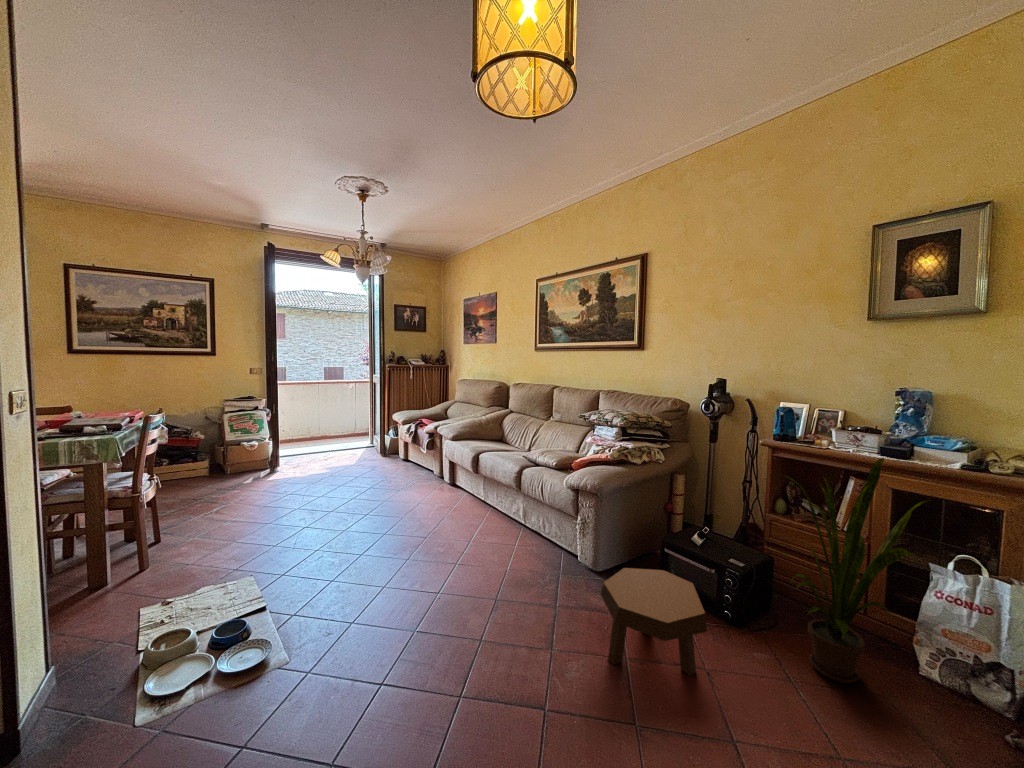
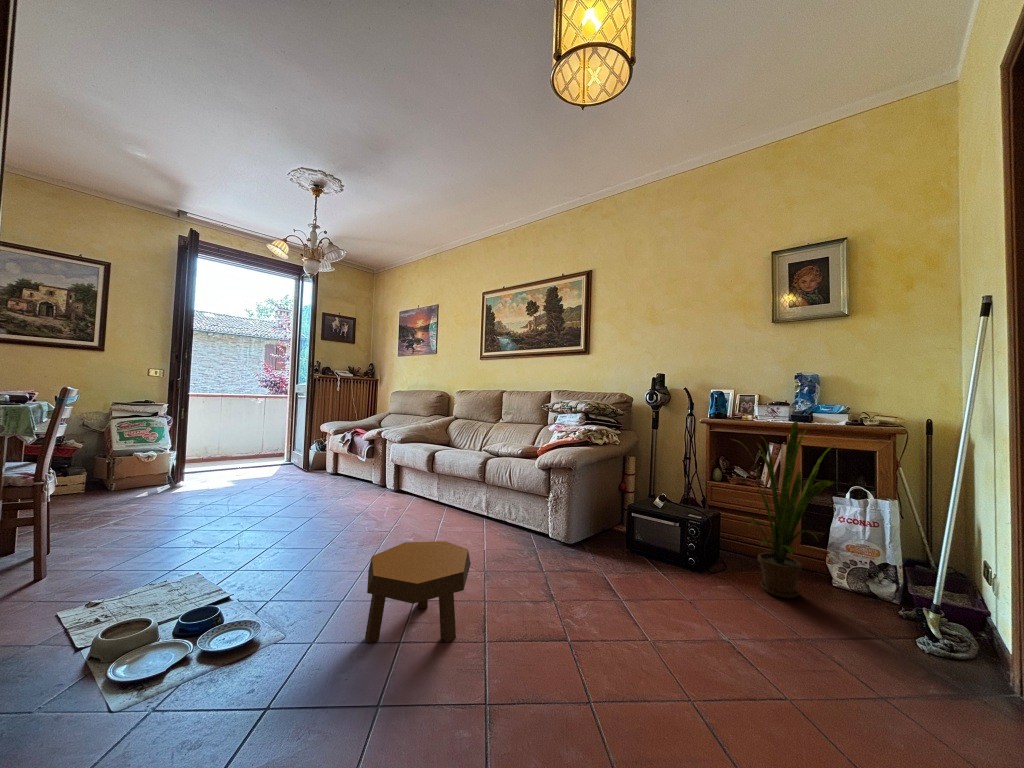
footstool: present [601,568,707,676] -> present [365,541,471,643]

